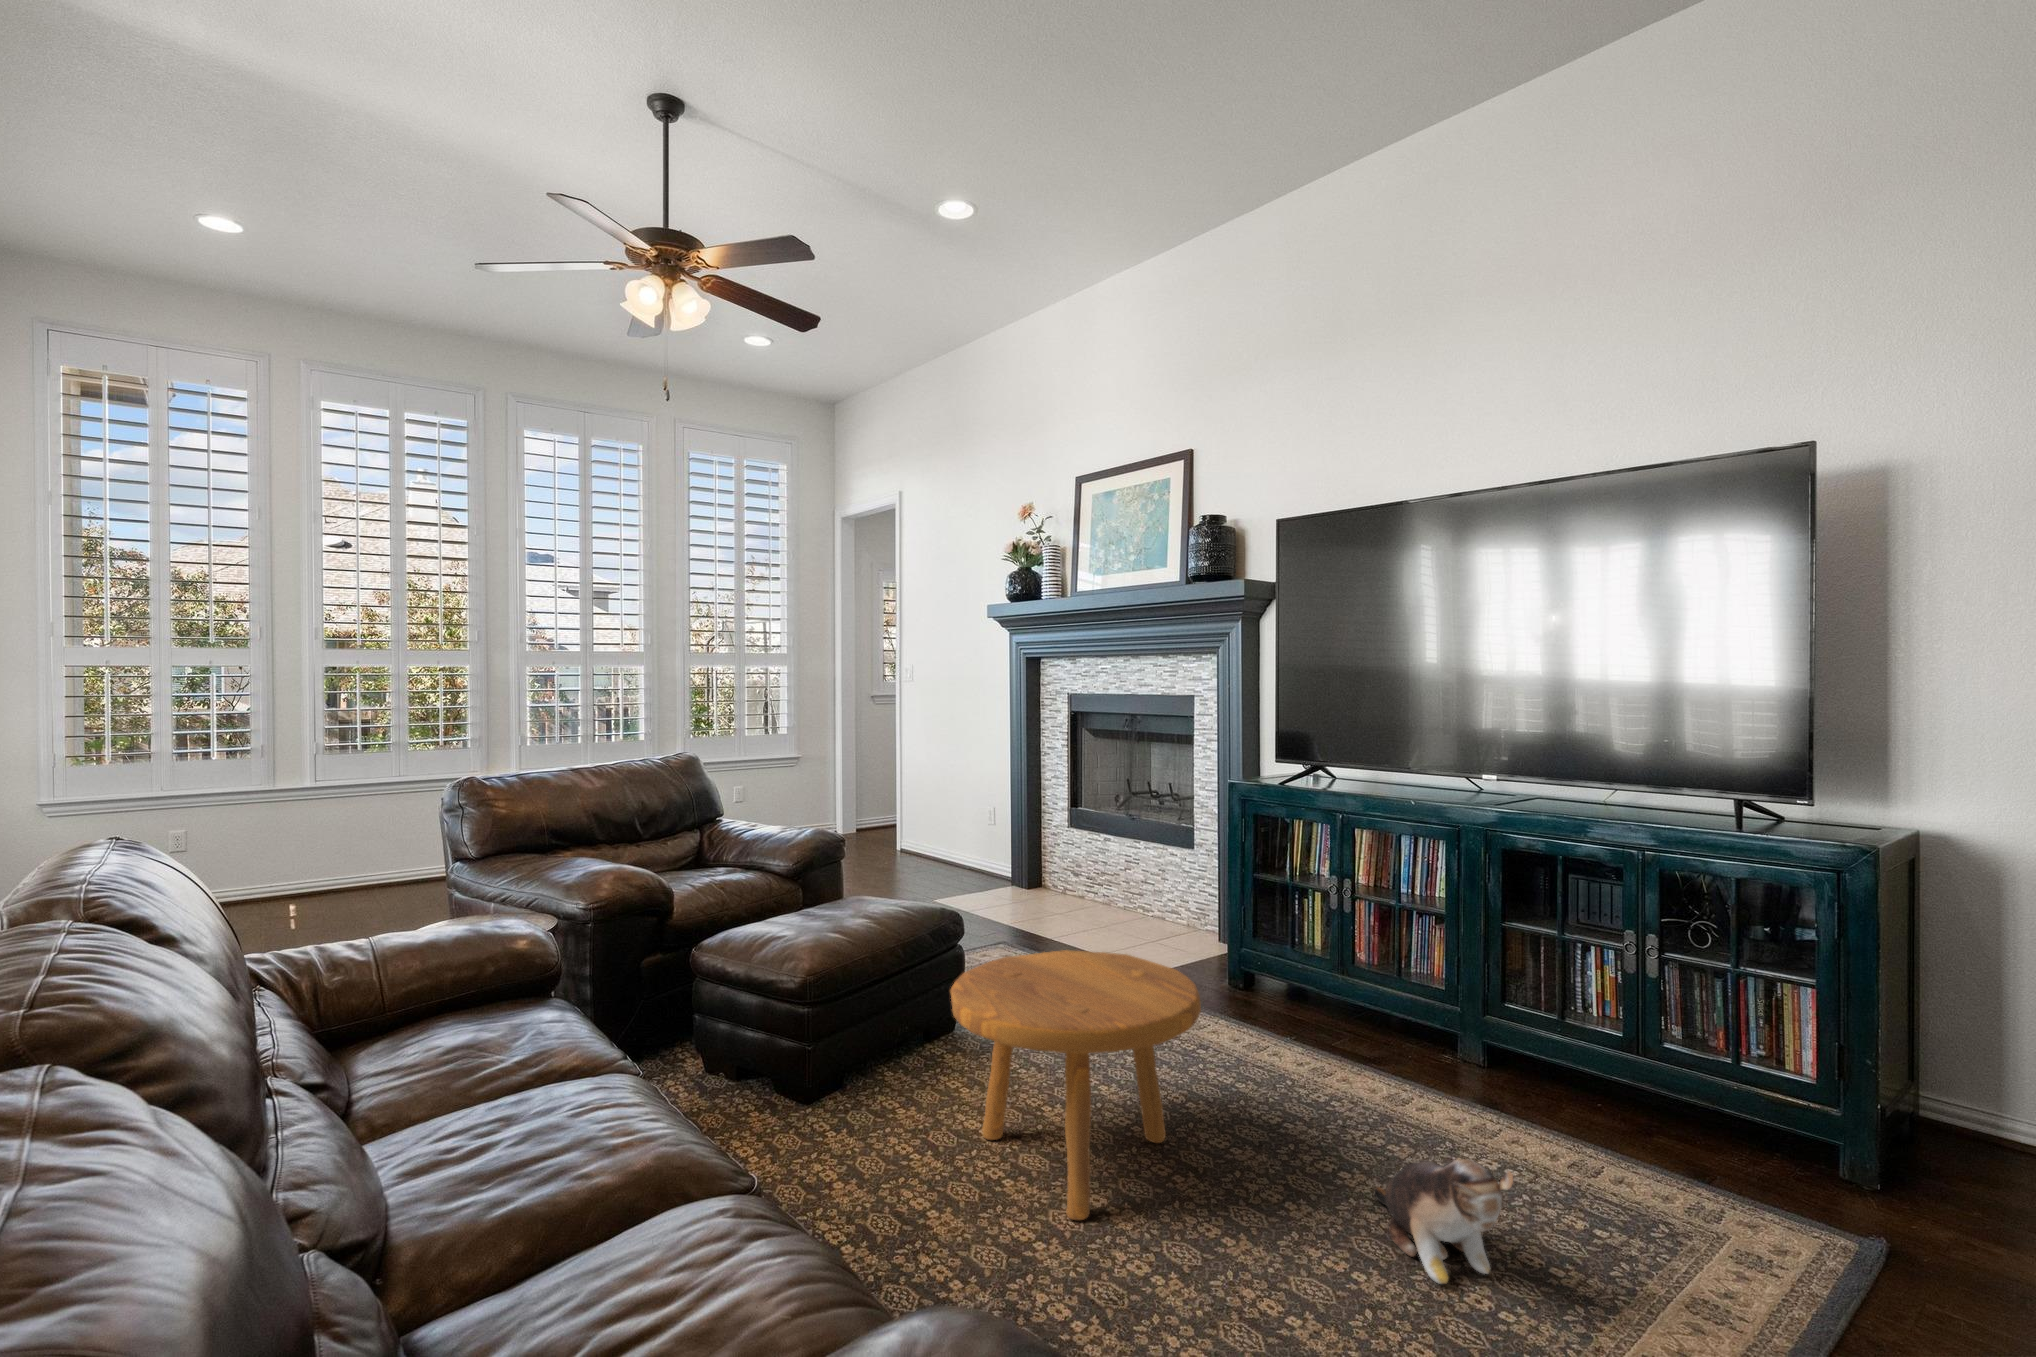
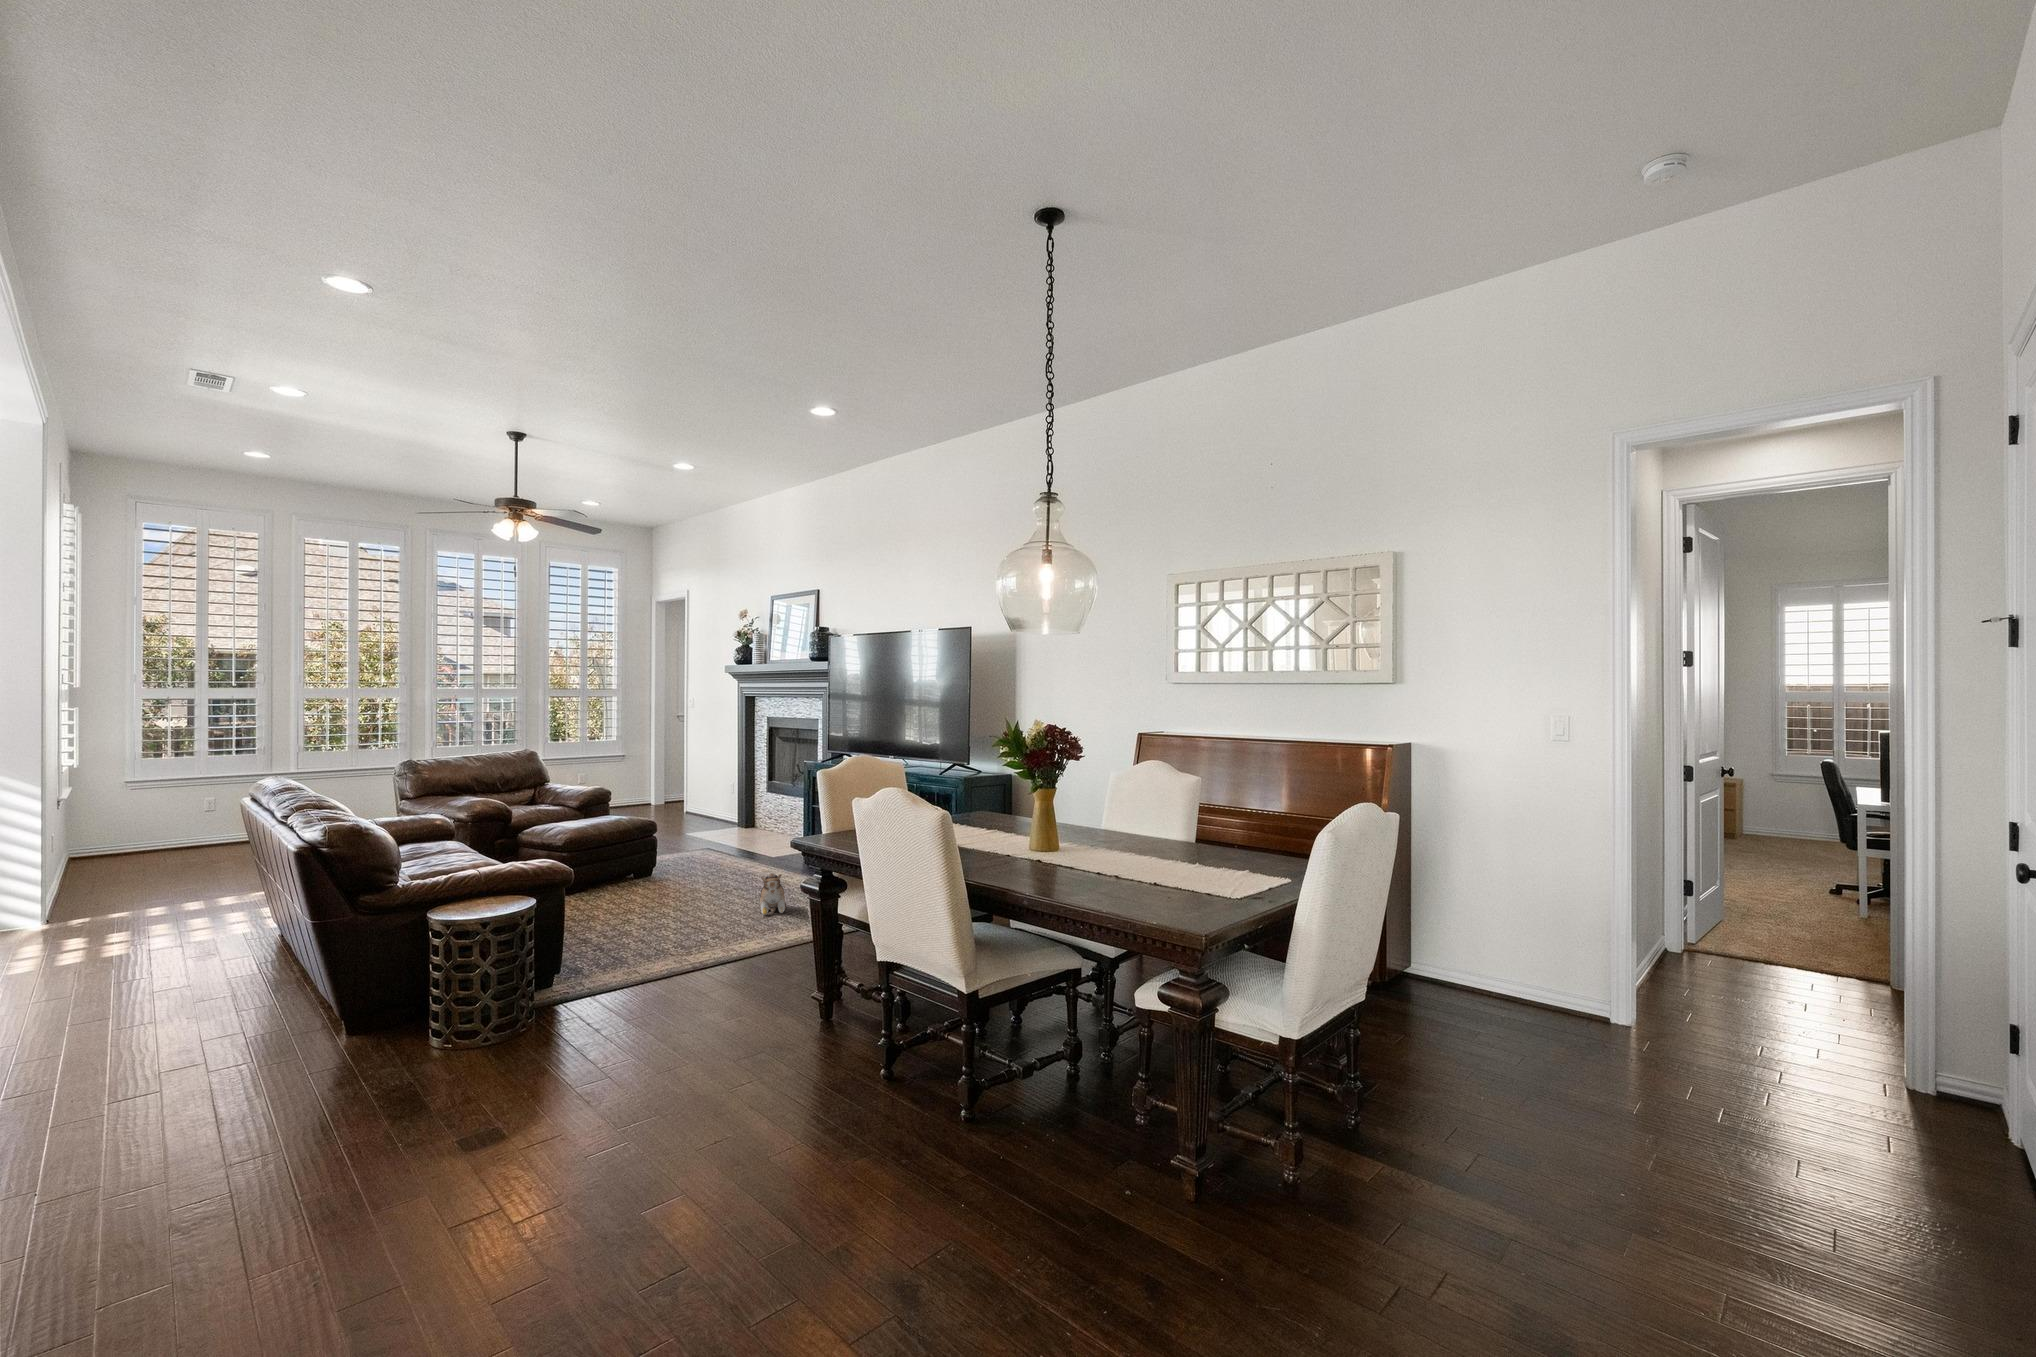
footstool: present [950,950,1201,1220] -> none [616,825,717,910]

